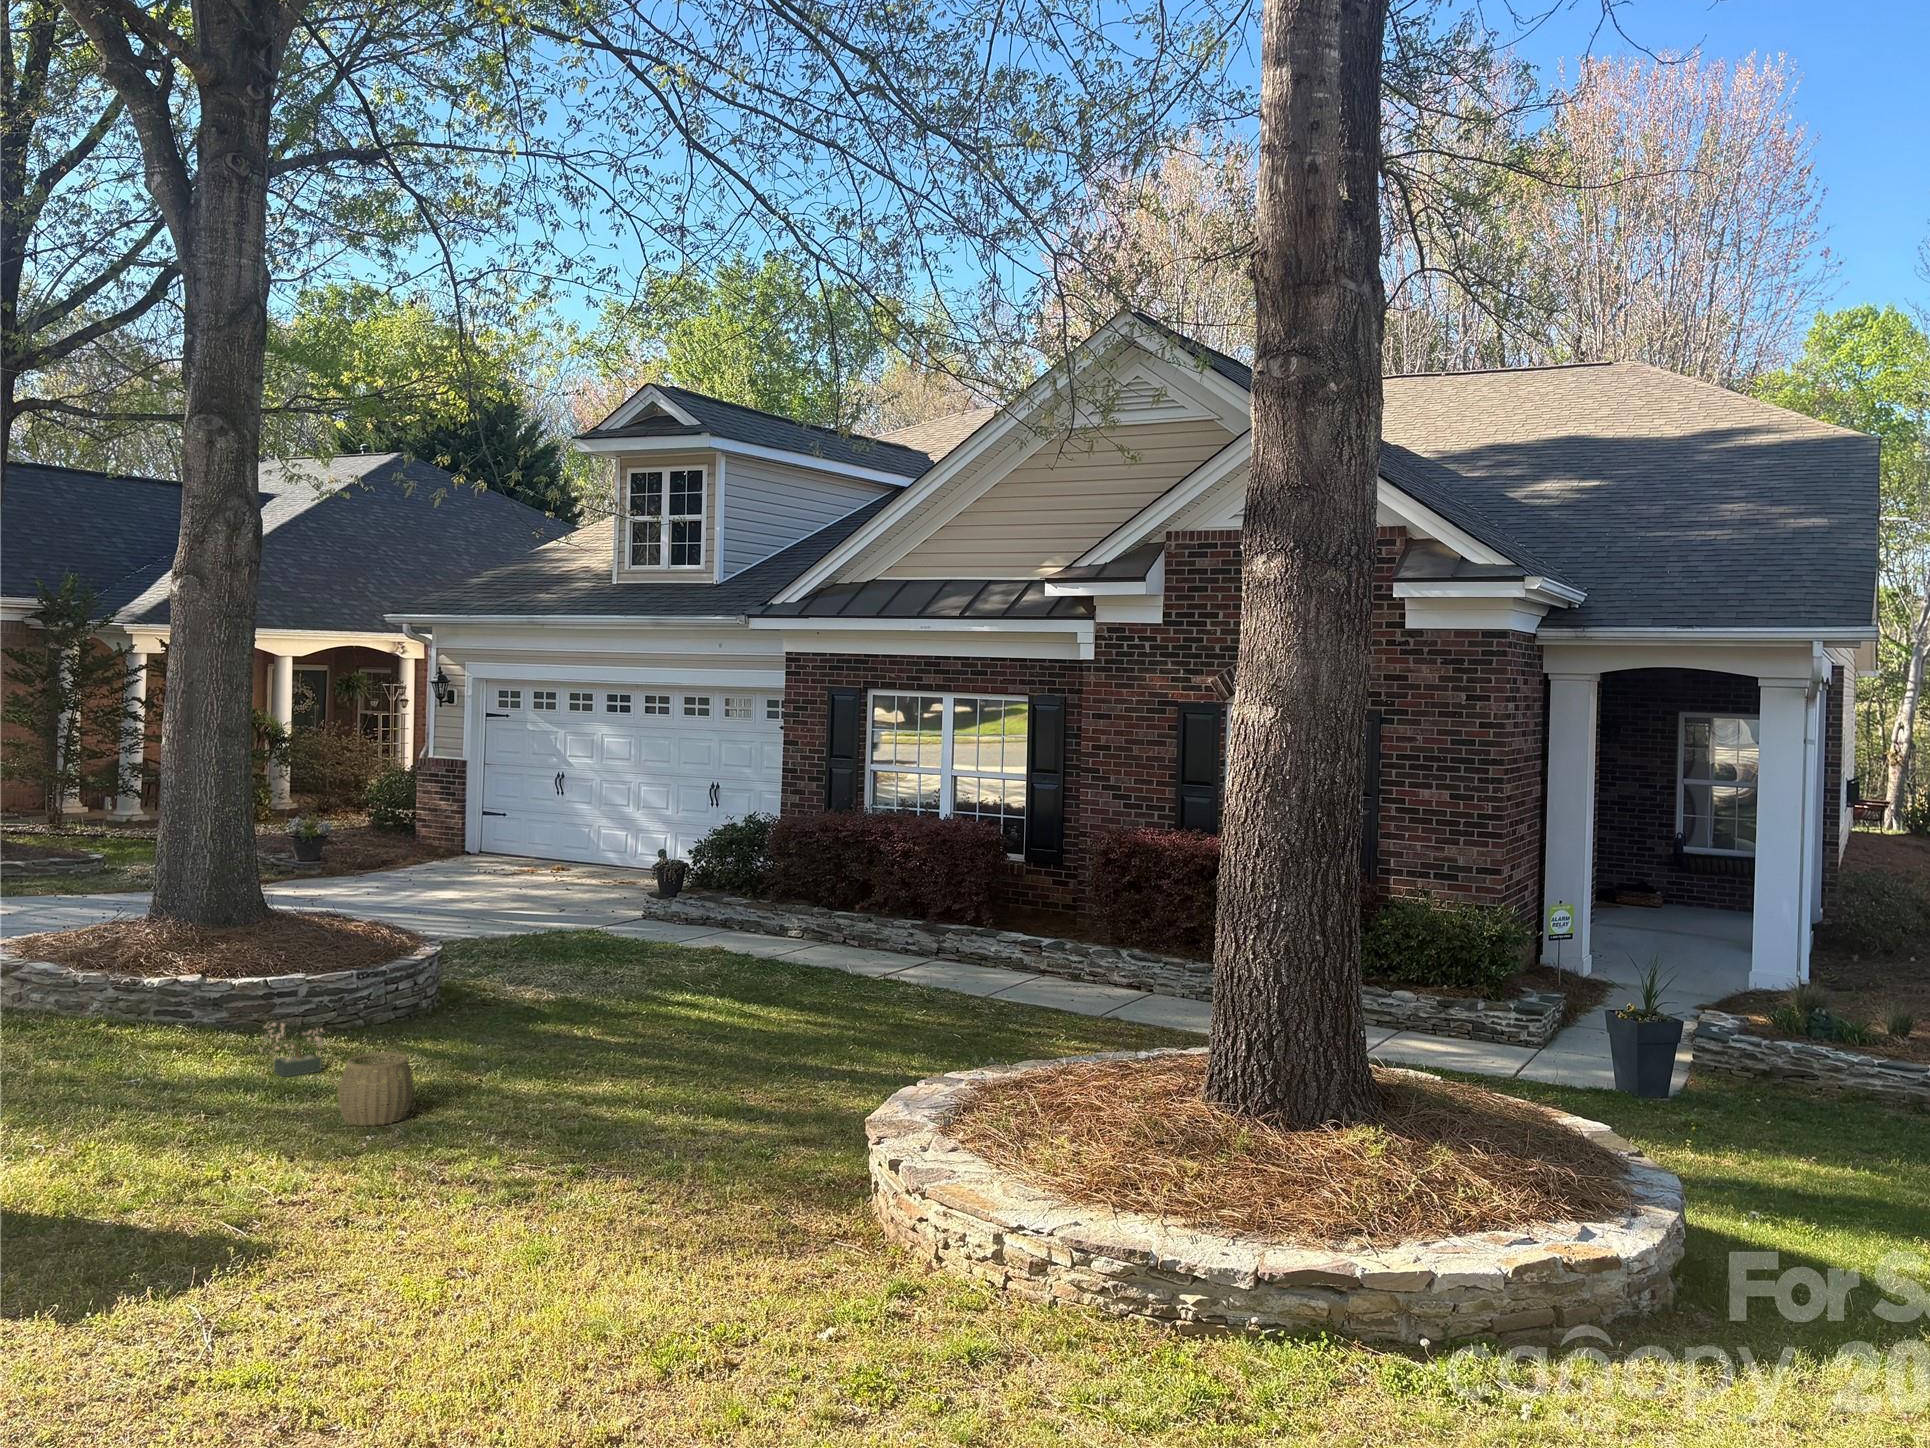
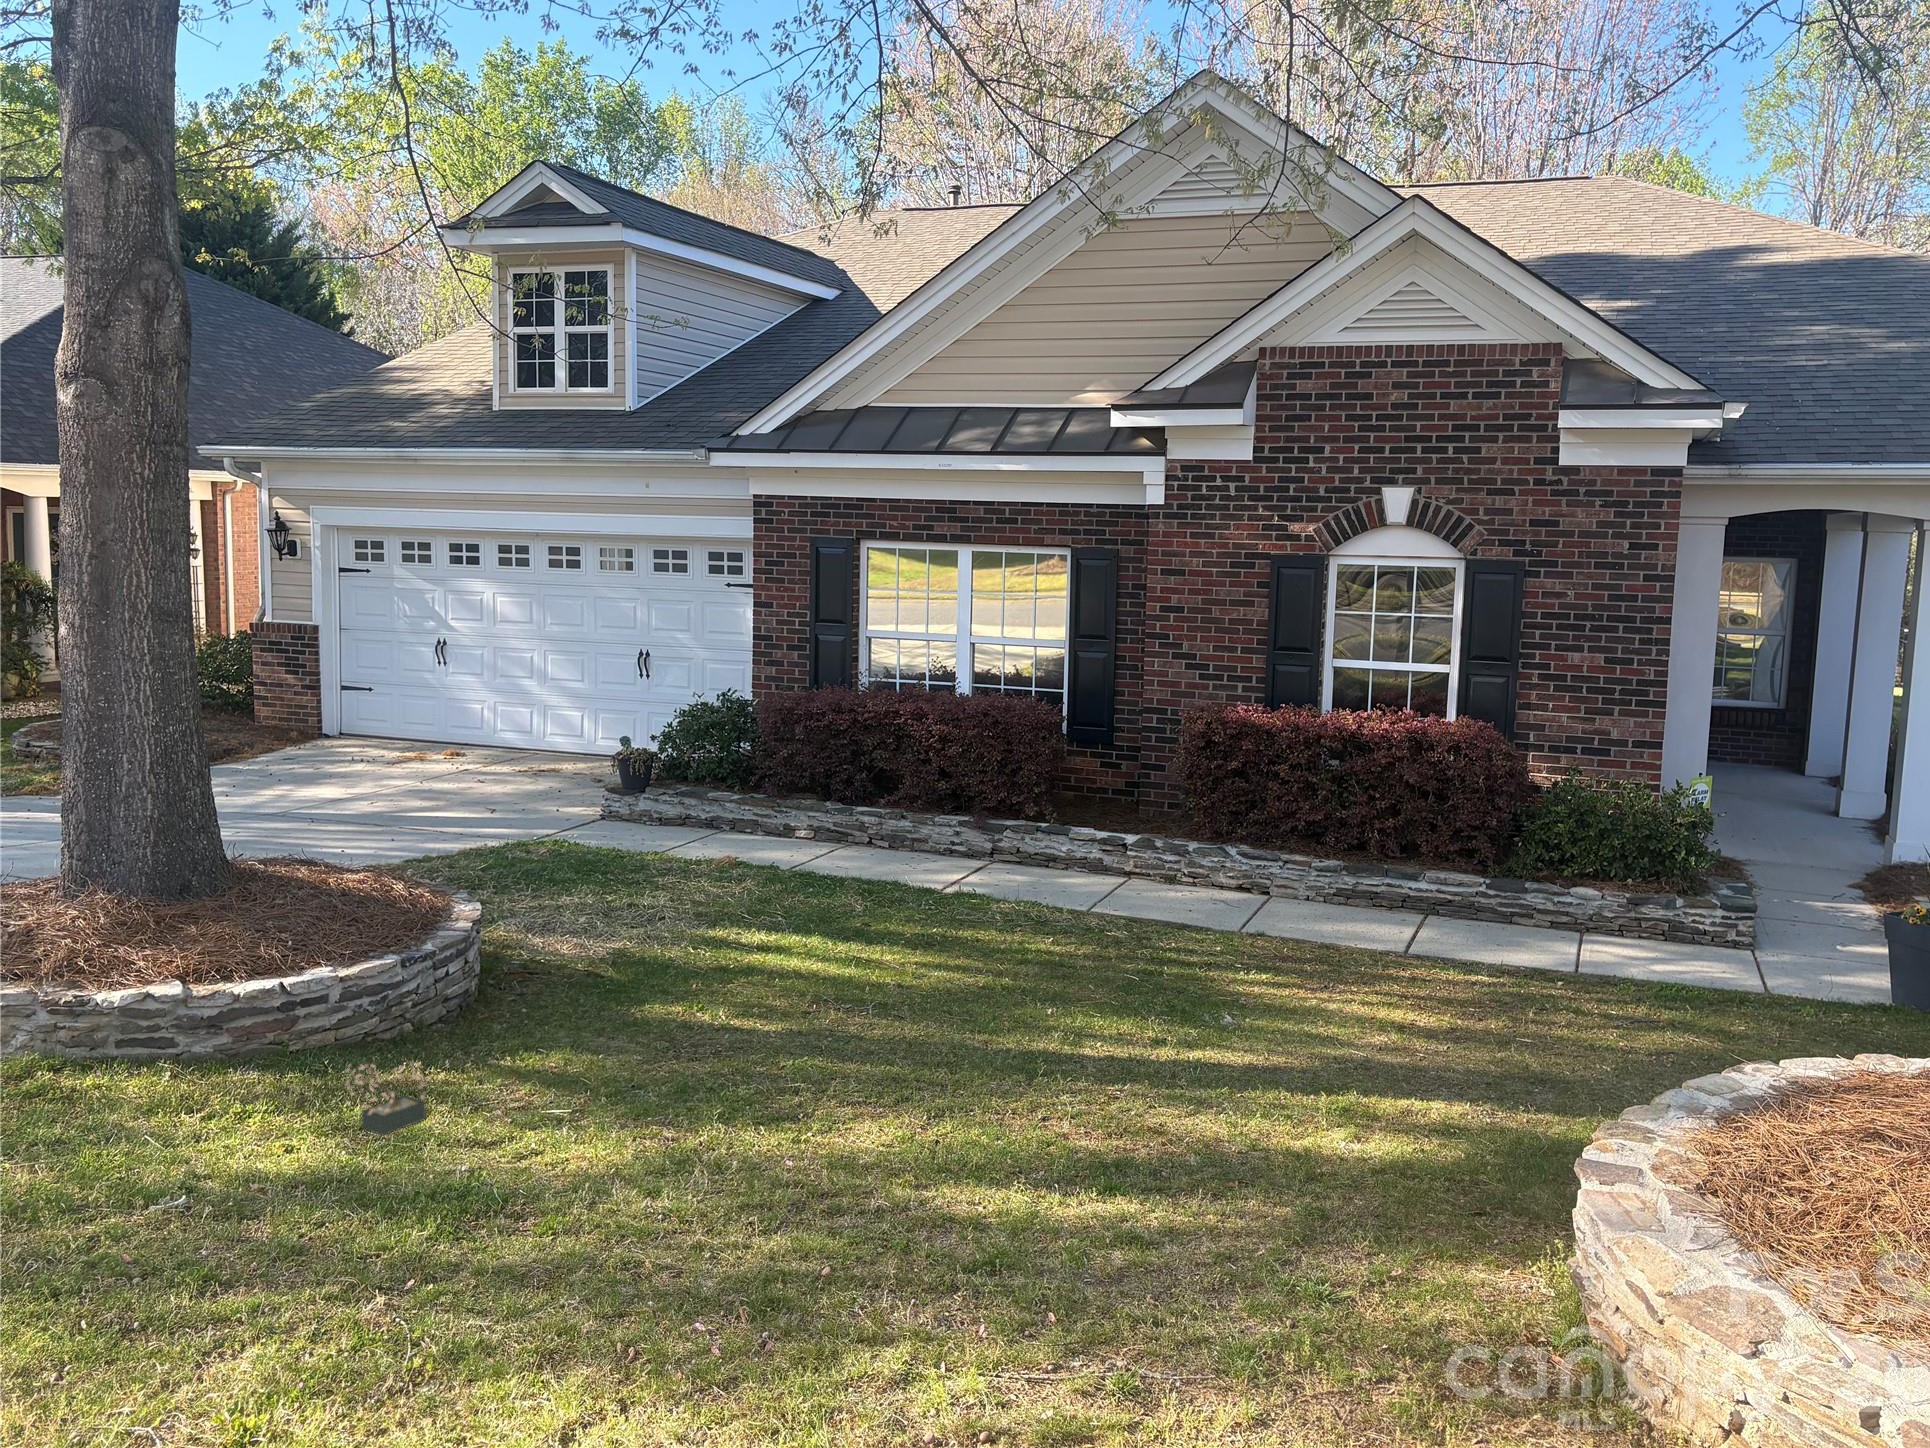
woven basket: present [338,1052,414,1126] -> none [519,1109,619,1218]

